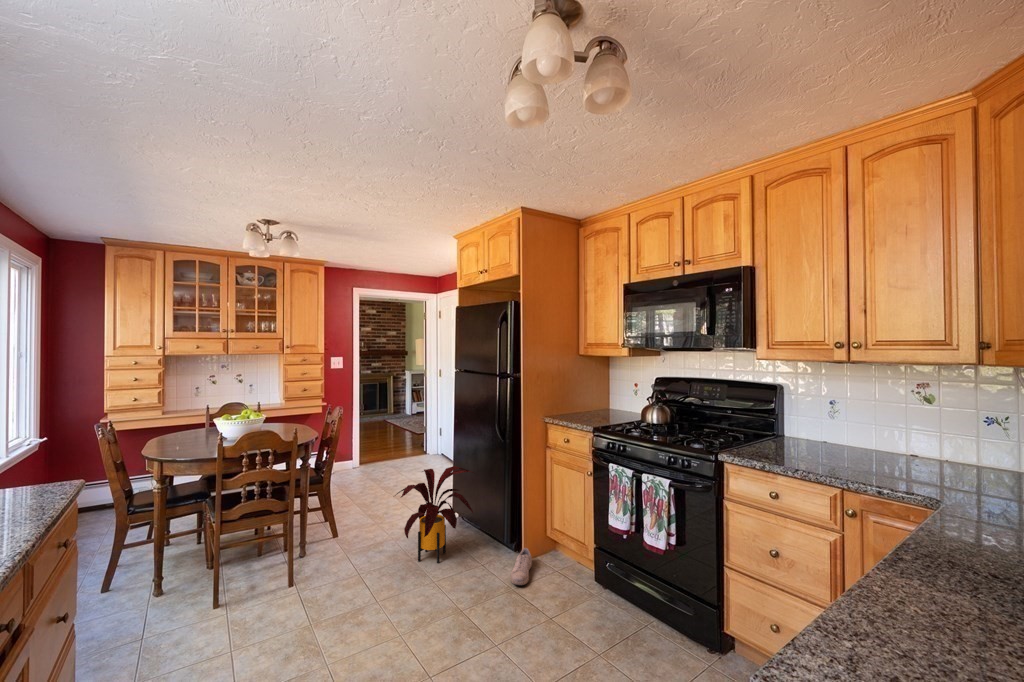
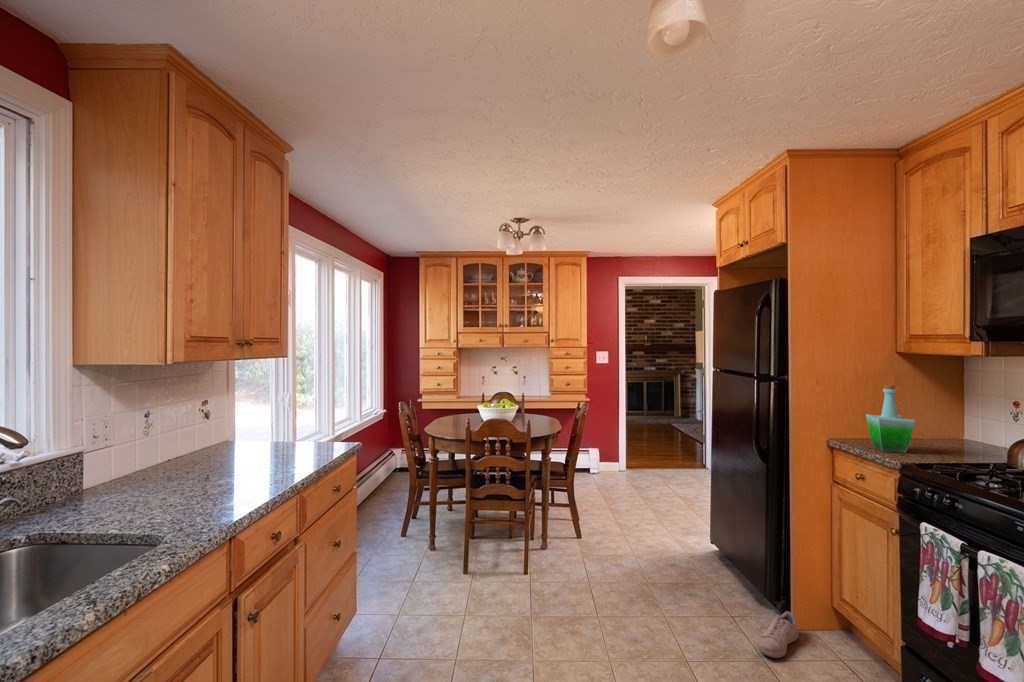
bottle: none [568,377,595,421] -> present [866,385,915,453]
house plant: present [395,466,474,563] -> none [622,482,728,593]

